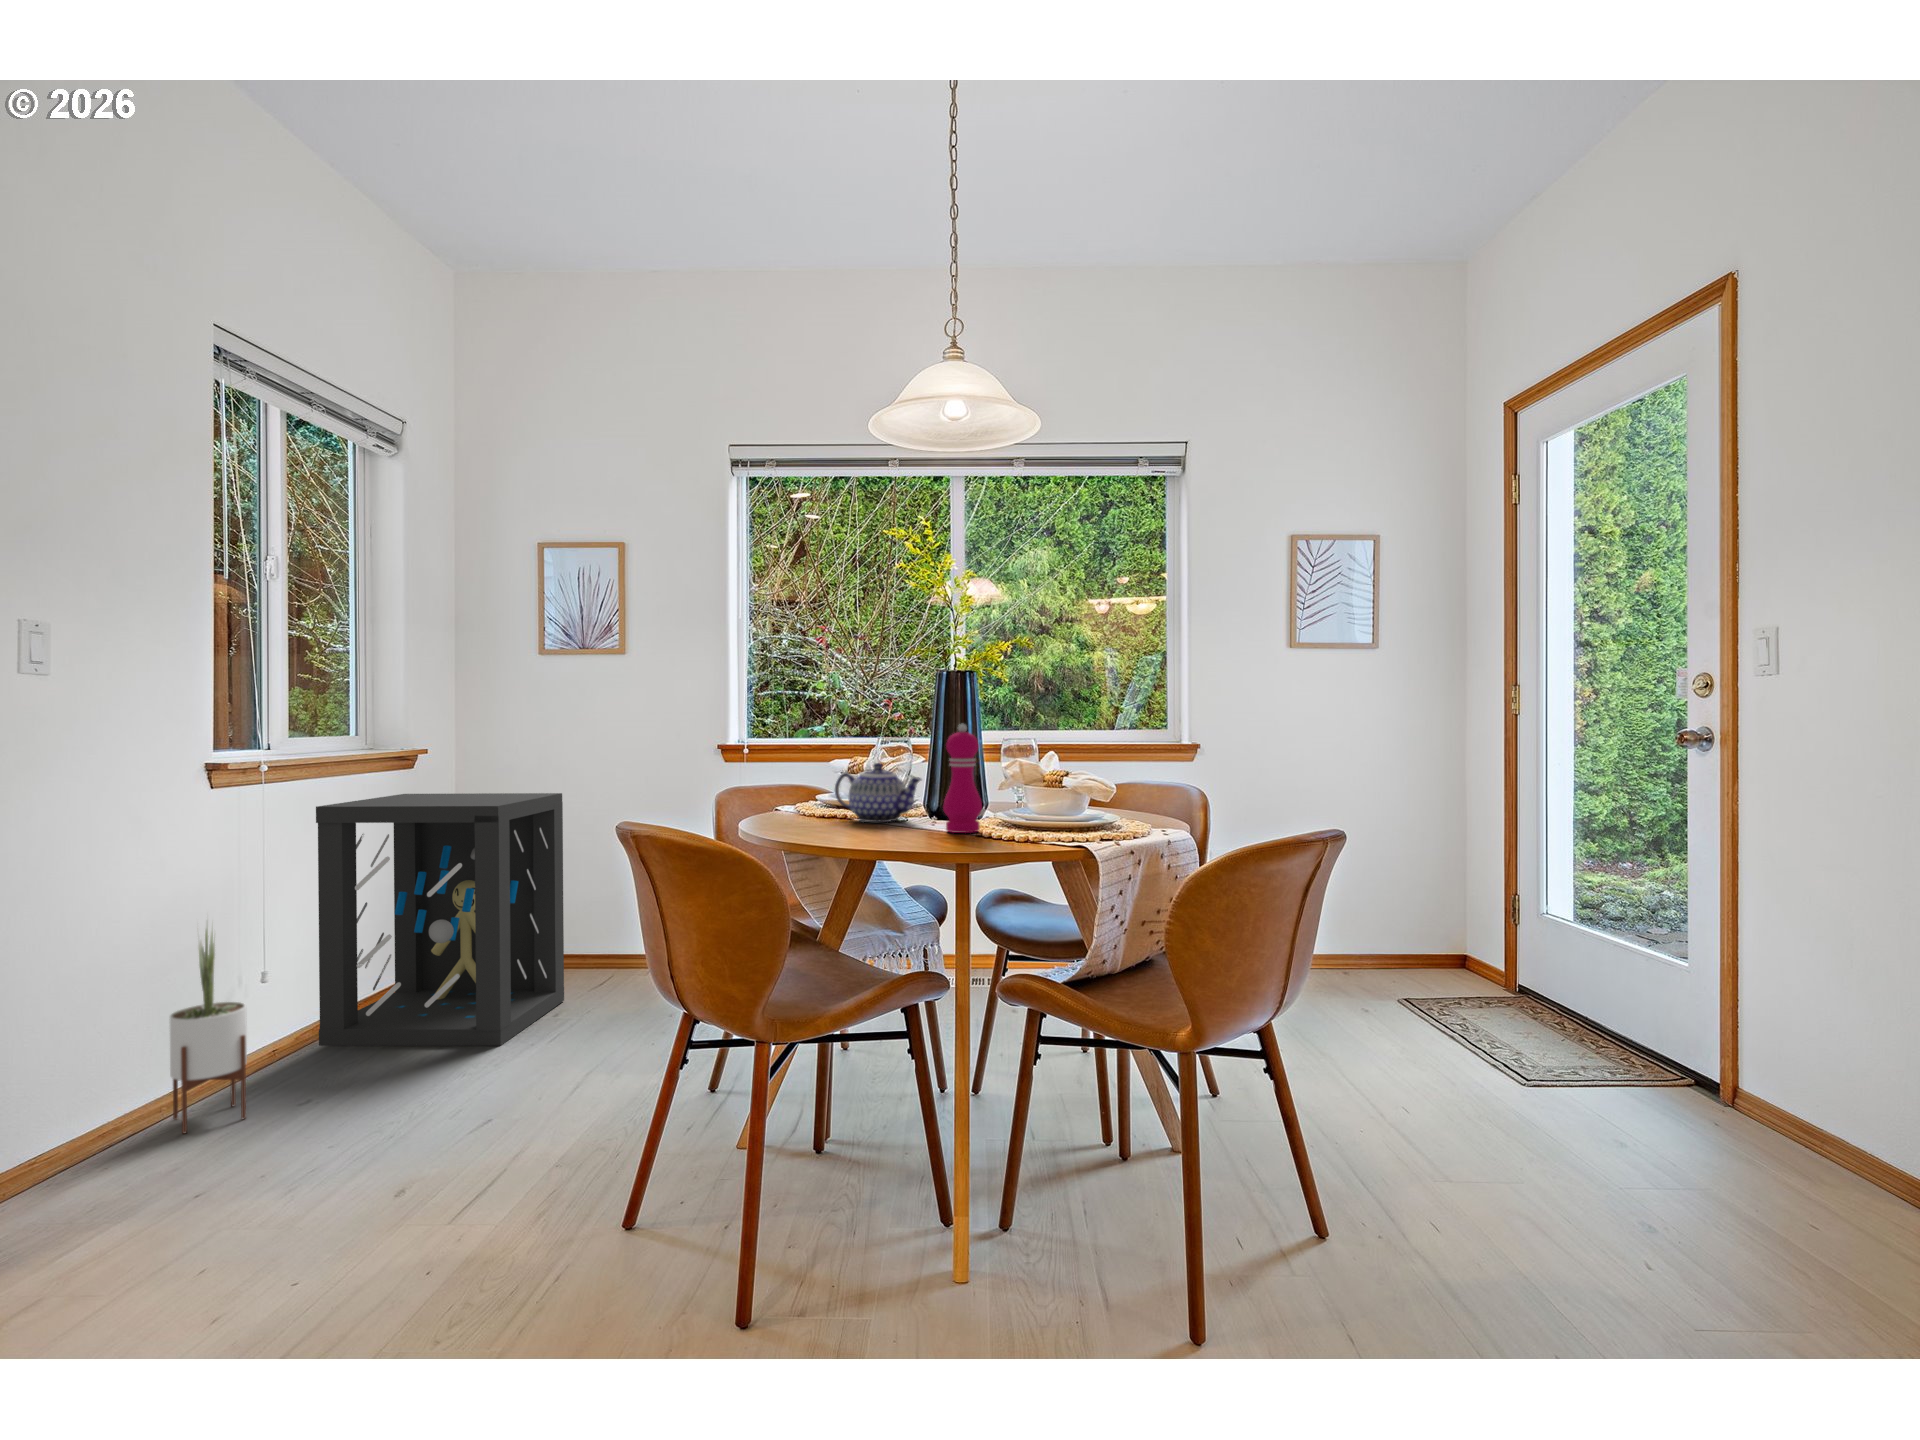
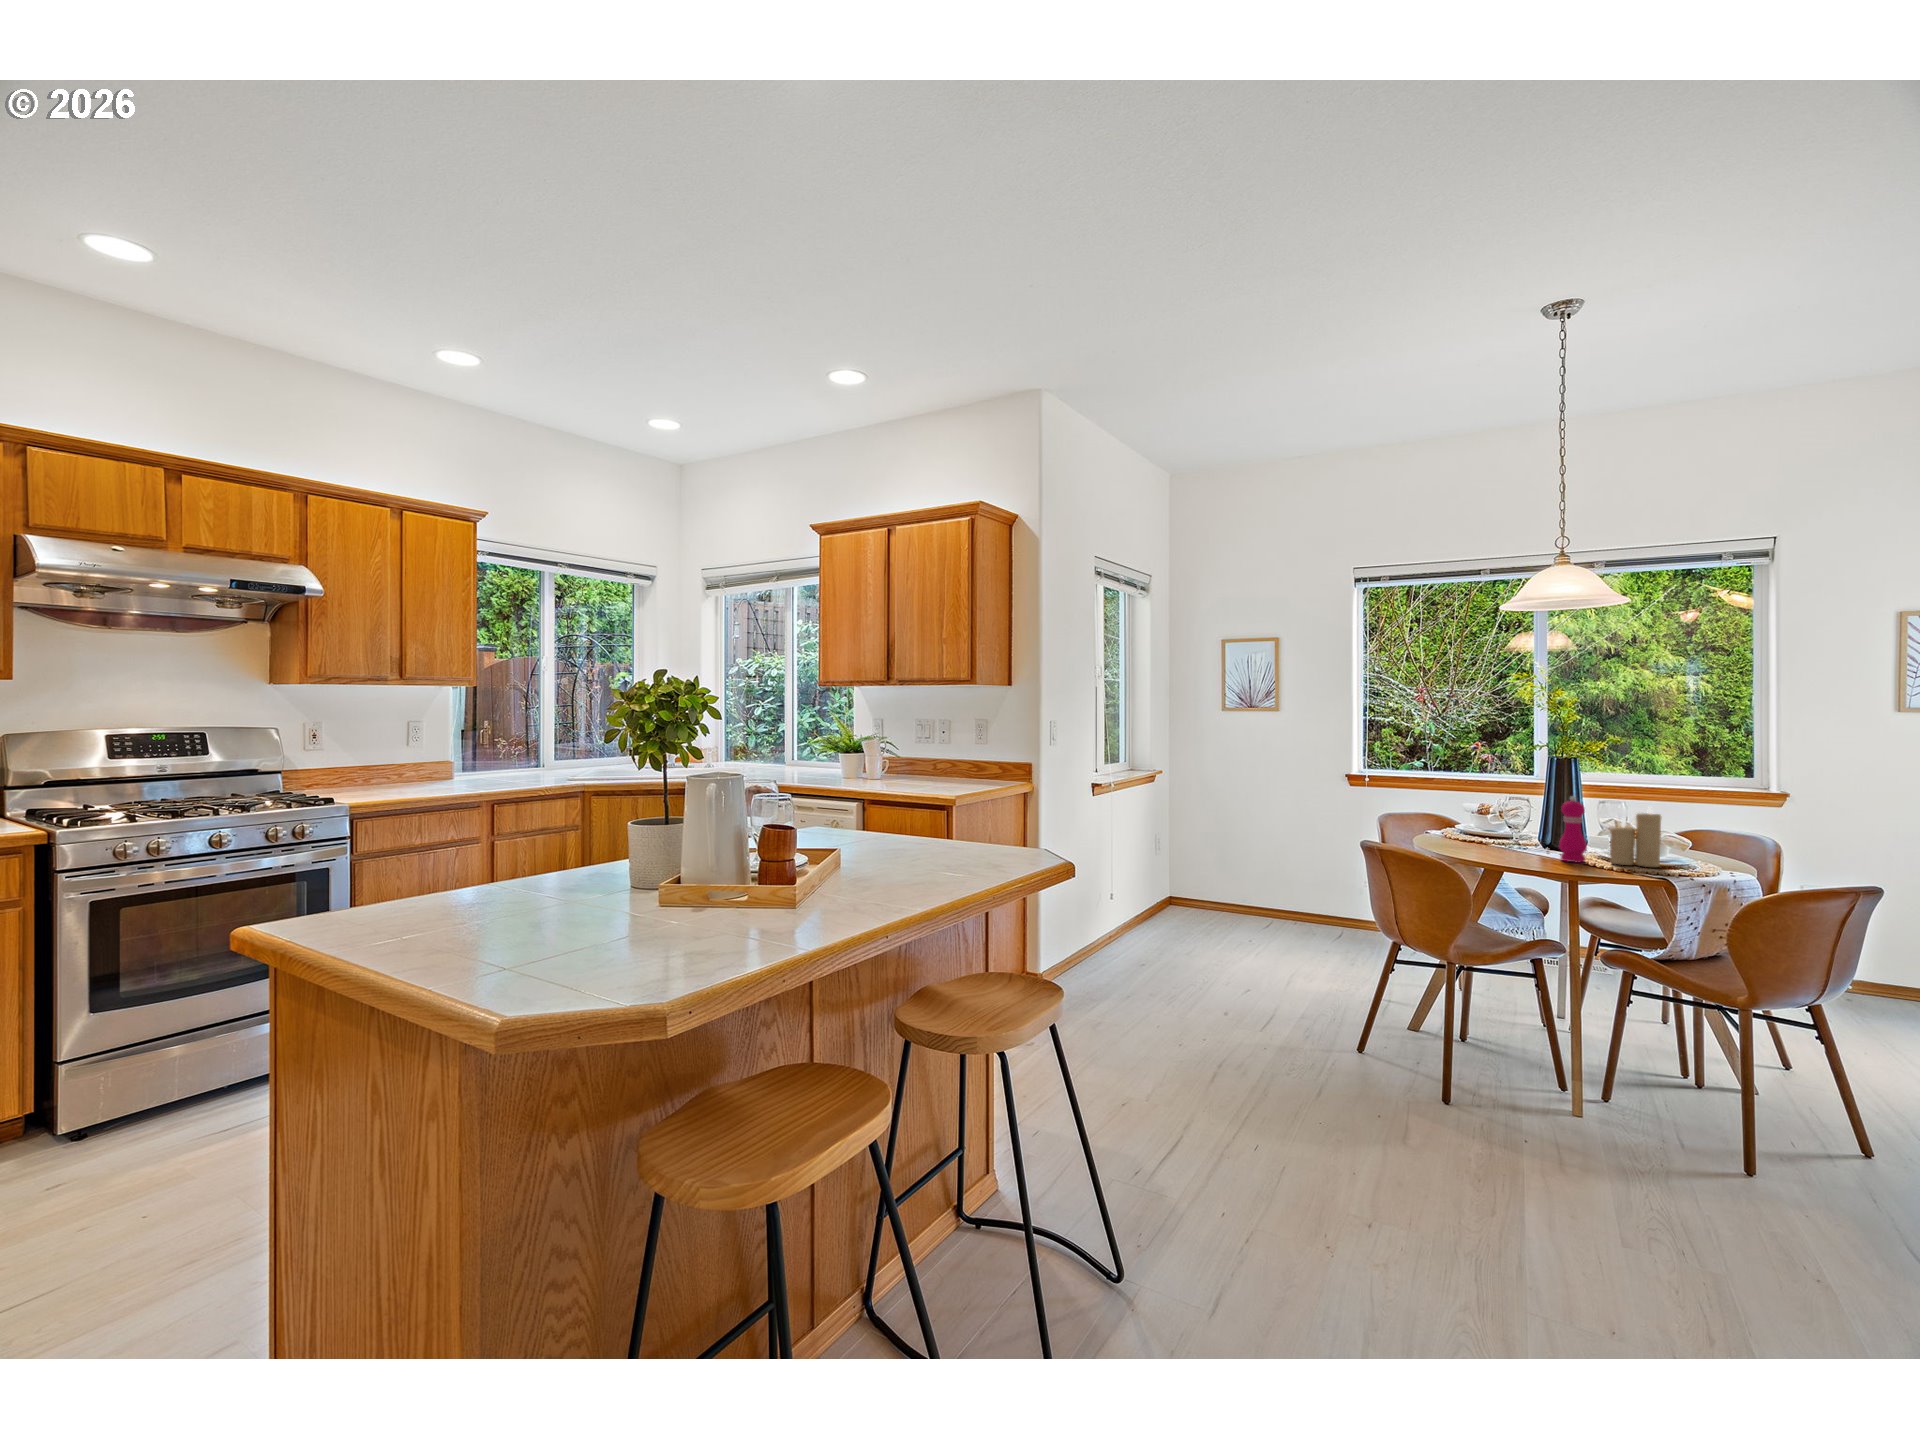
candle: none [1012,734,1078,831] -> present [1610,807,1661,867]
teapot: present [835,763,921,822] -> none [1476,813,1541,849]
storage cabinet: present [316,793,564,1046] -> none [1125,799,1252,955]
potted plant: present [170,921,247,1133] -> none [1082,862,1117,973]

